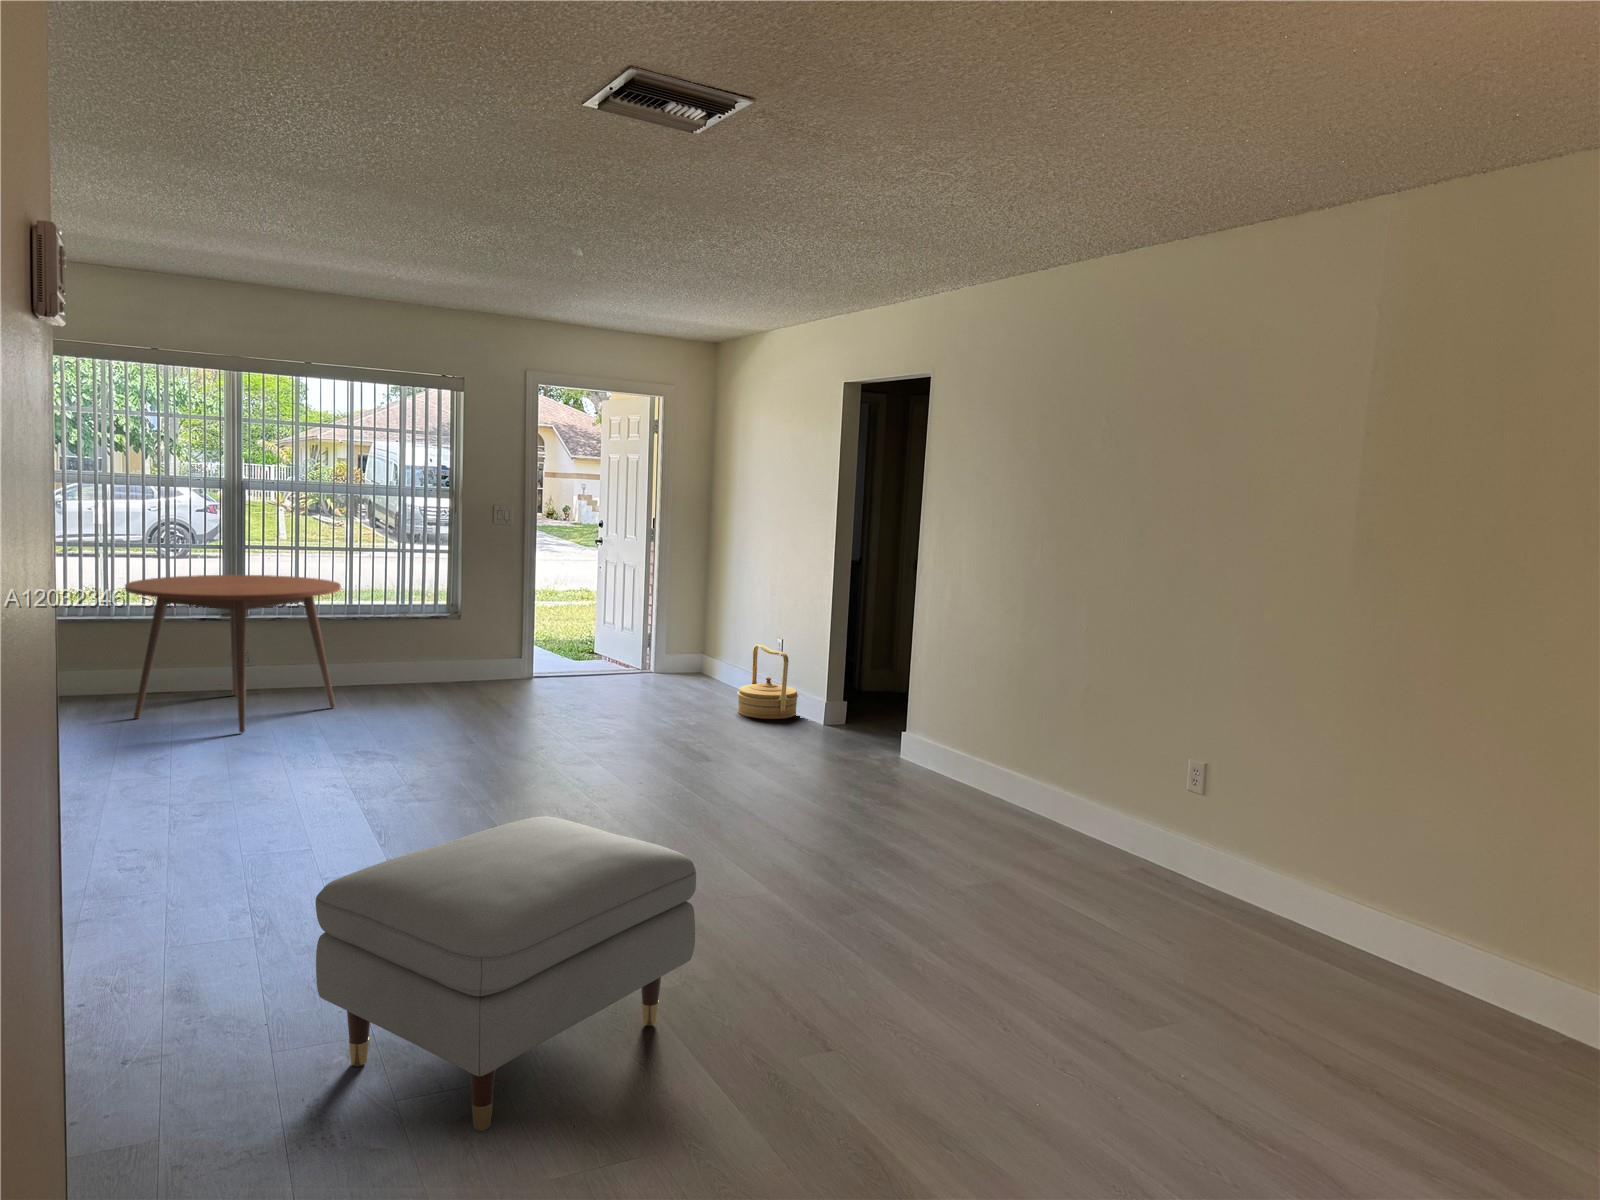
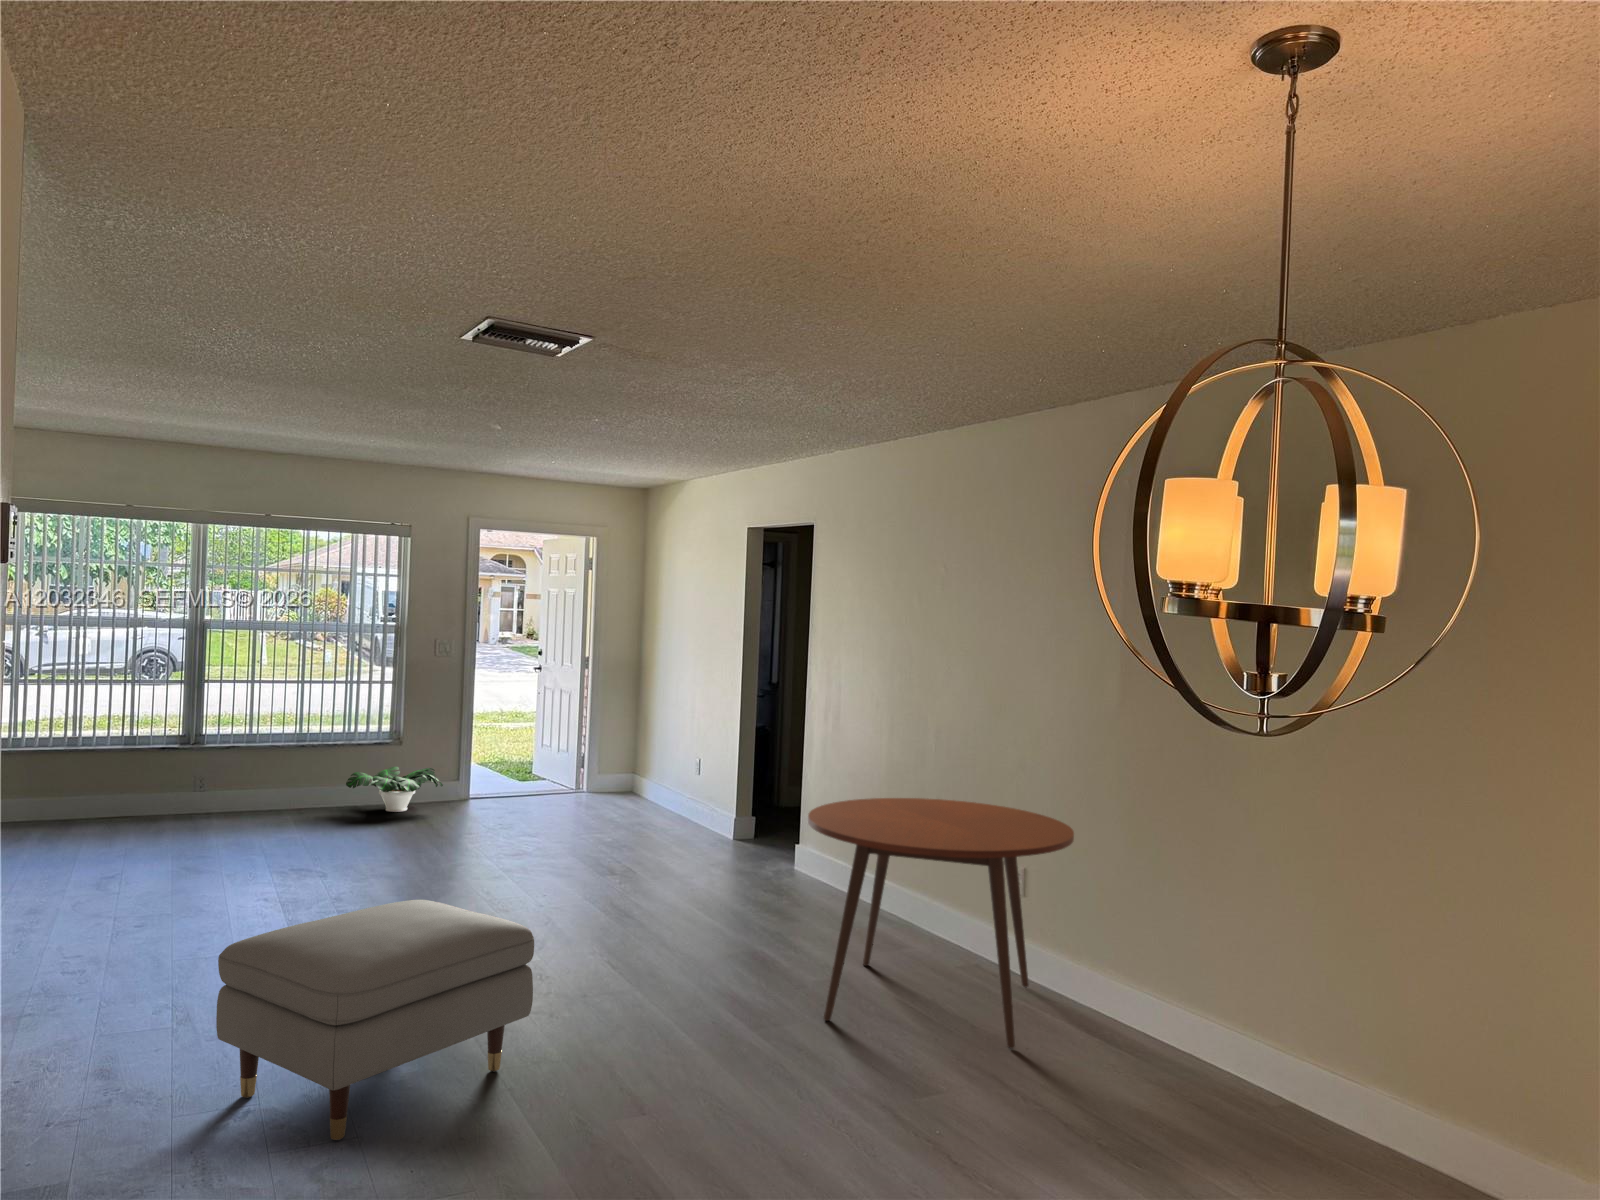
dining table: present [125,575,341,733] -> present [808,798,1074,1048]
potted plant: none [405,644,508,692] -> present [346,766,443,812]
woven basket: present [737,644,798,719] -> none [654,765,711,835]

